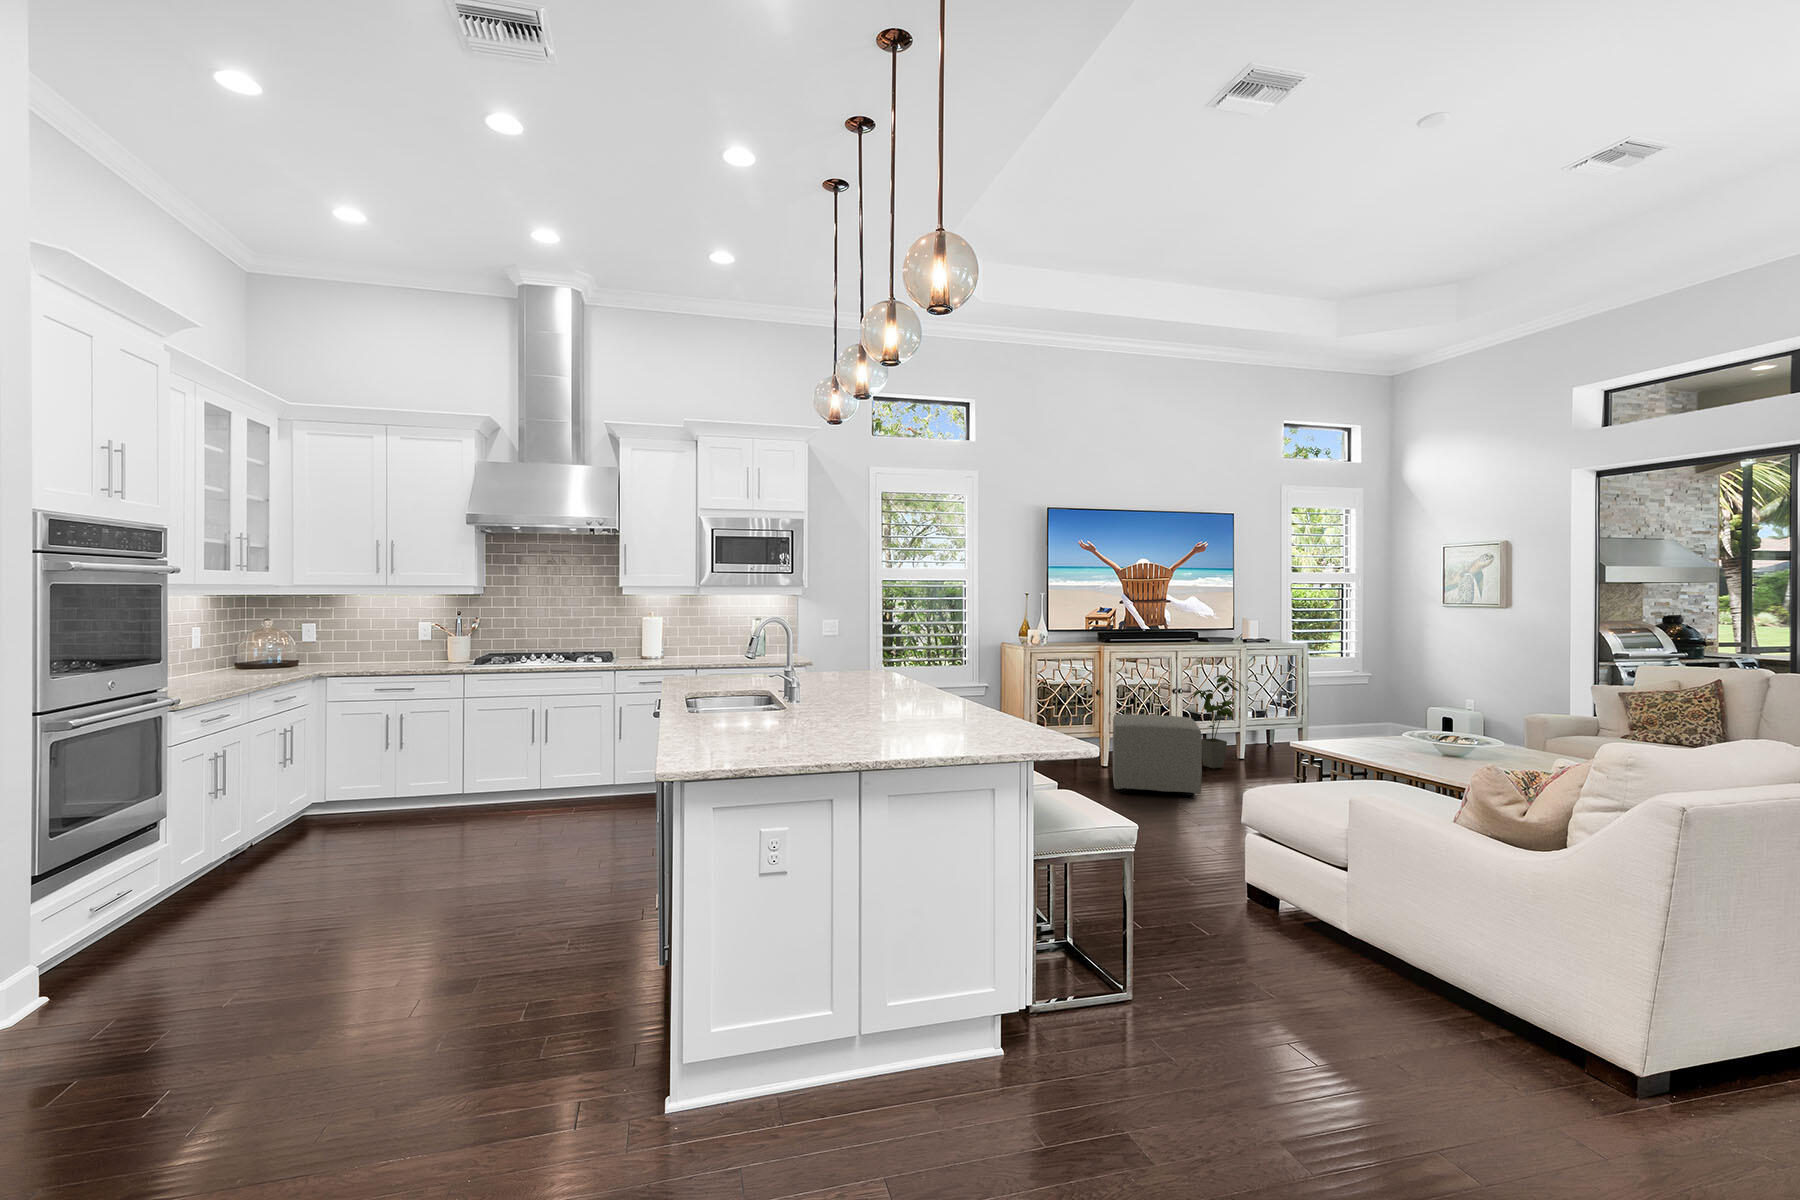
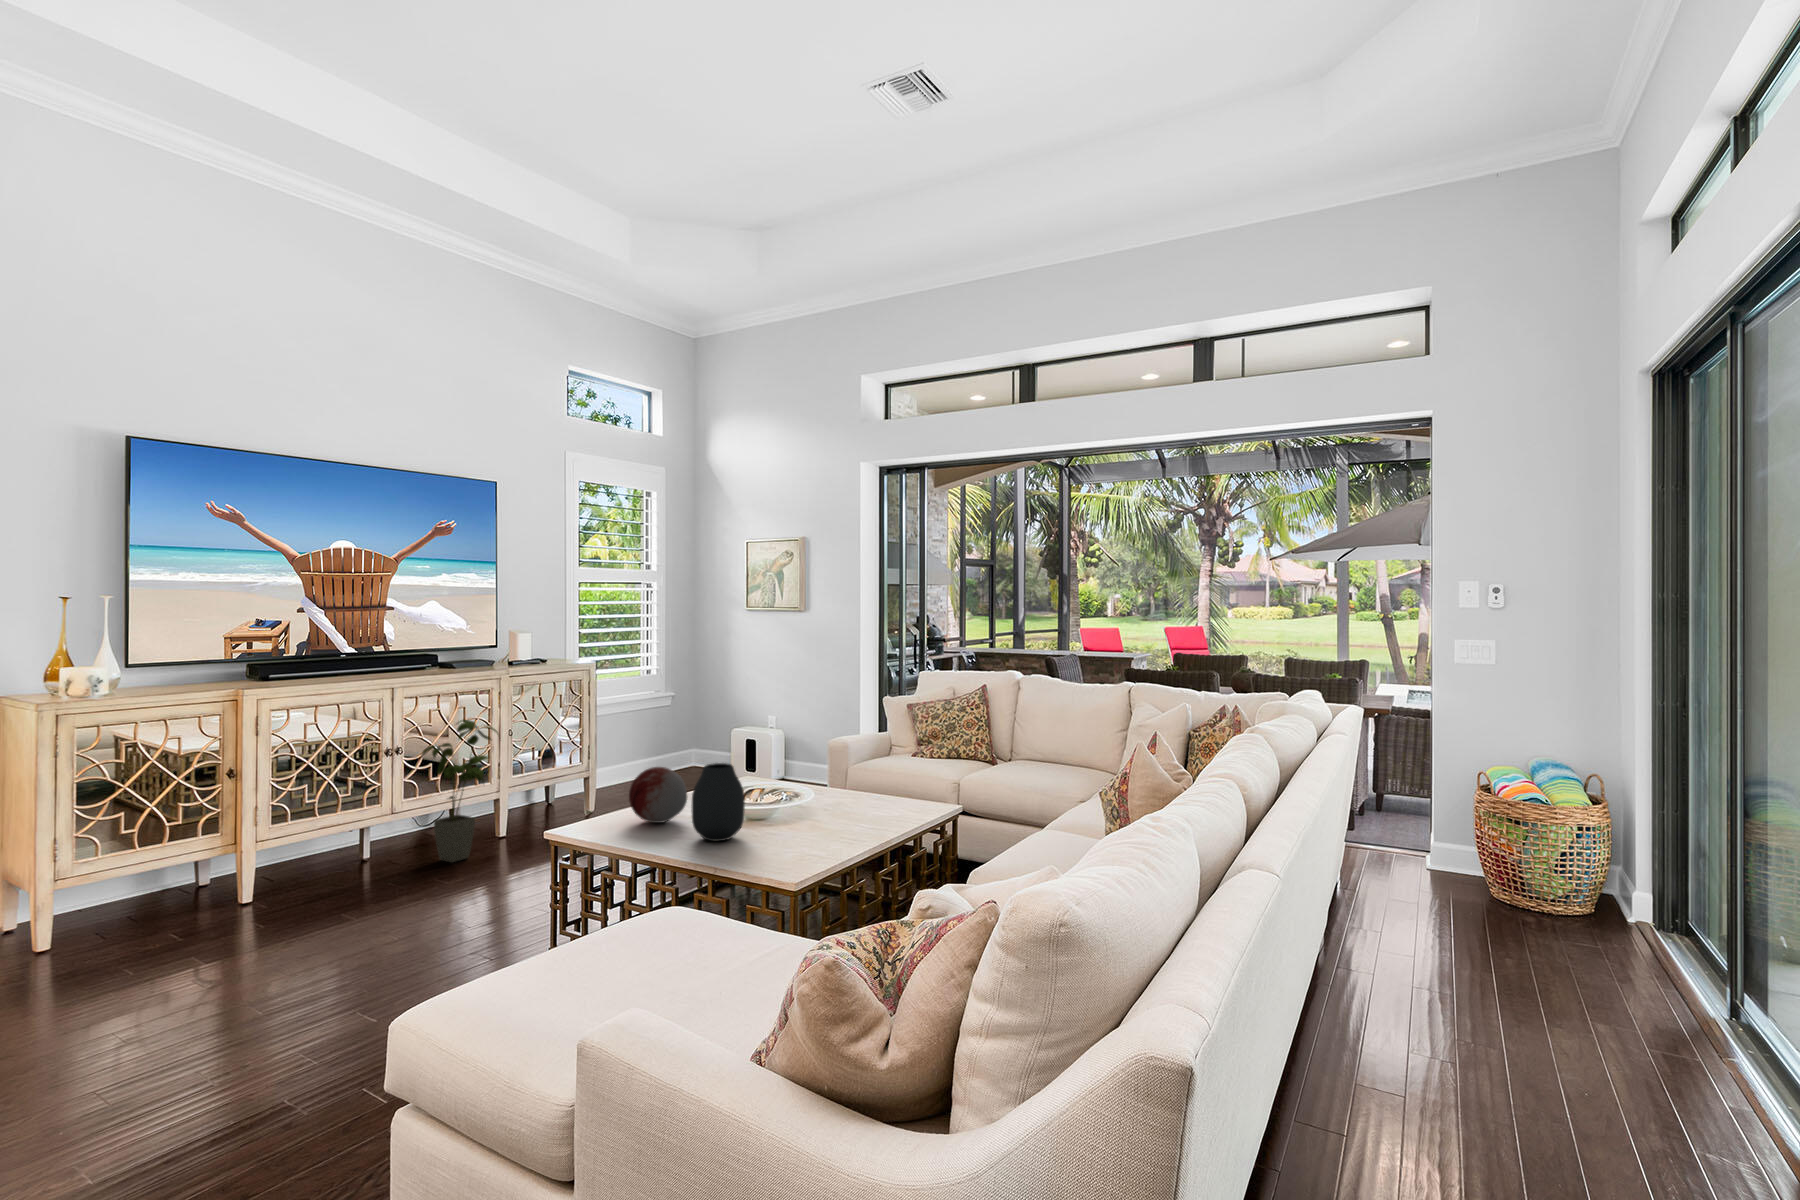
decorative orb: none [1350,712,1396,751] -> present [629,767,687,823]
vase: none [1401,712,1444,766] -> present [691,763,745,841]
ottoman: present [1112,714,1202,797] -> none [238,797,410,955]

